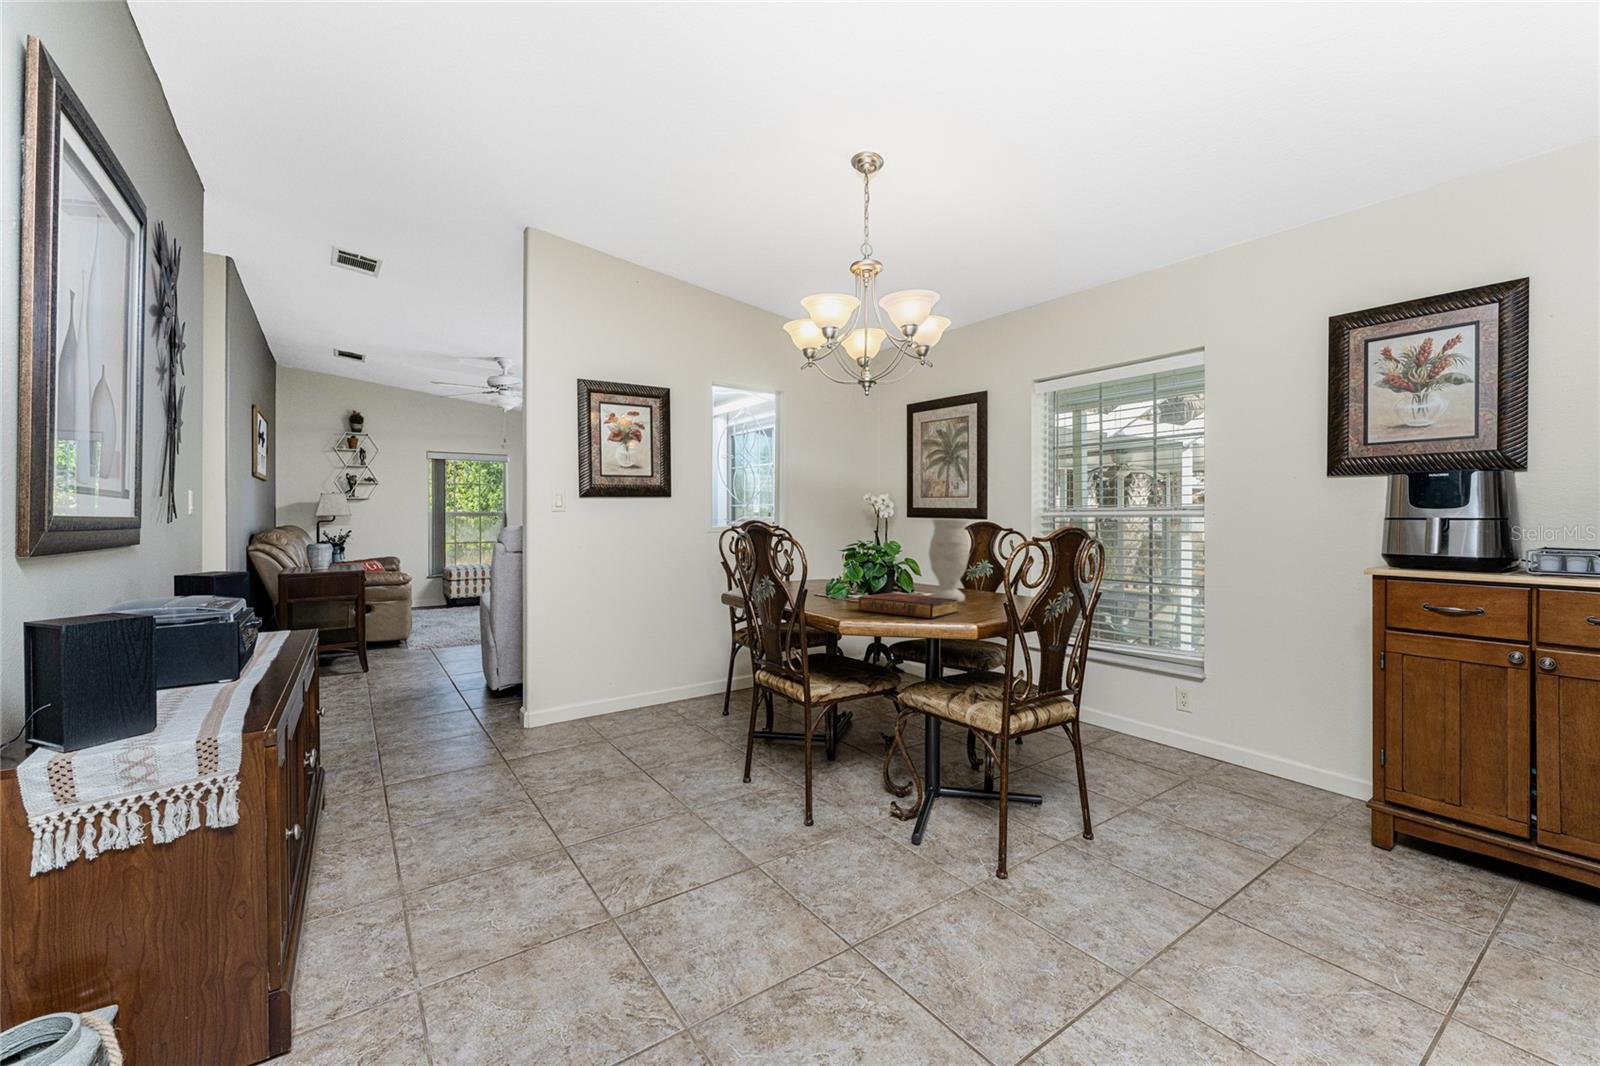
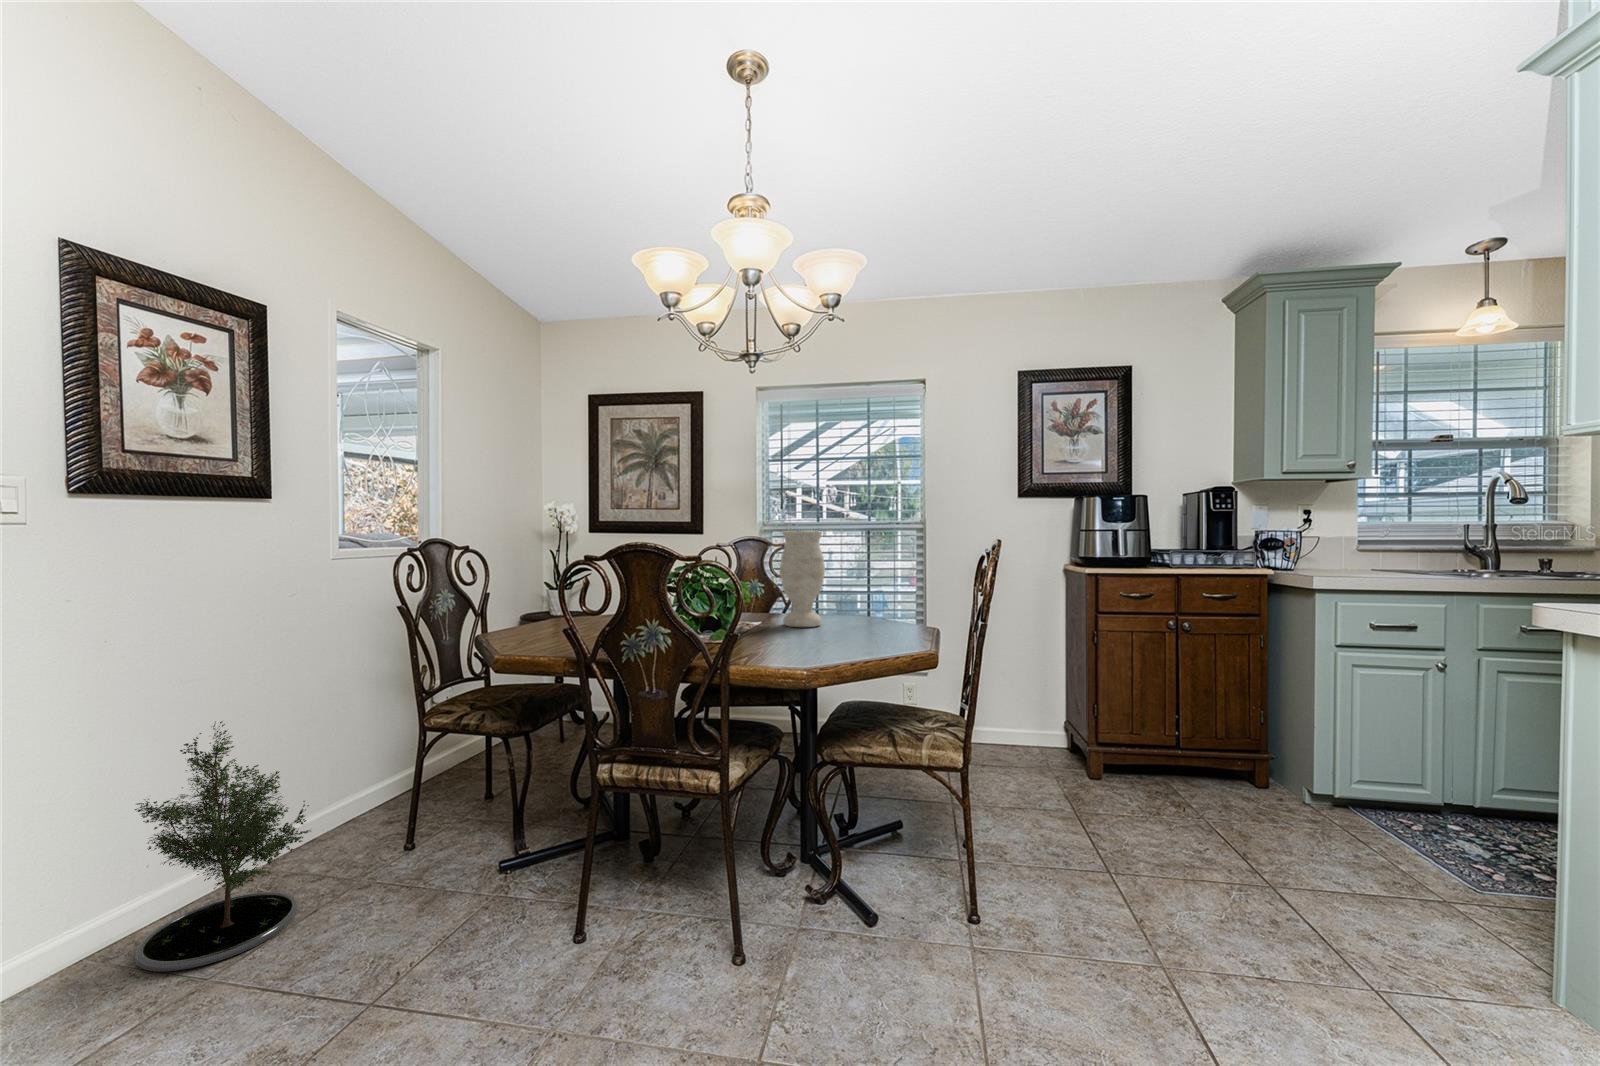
book: present [859,593,959,618] -> none [779,622,891,652]
potted tree: none [598,612,663,730] -> present [135,721,311,972]

